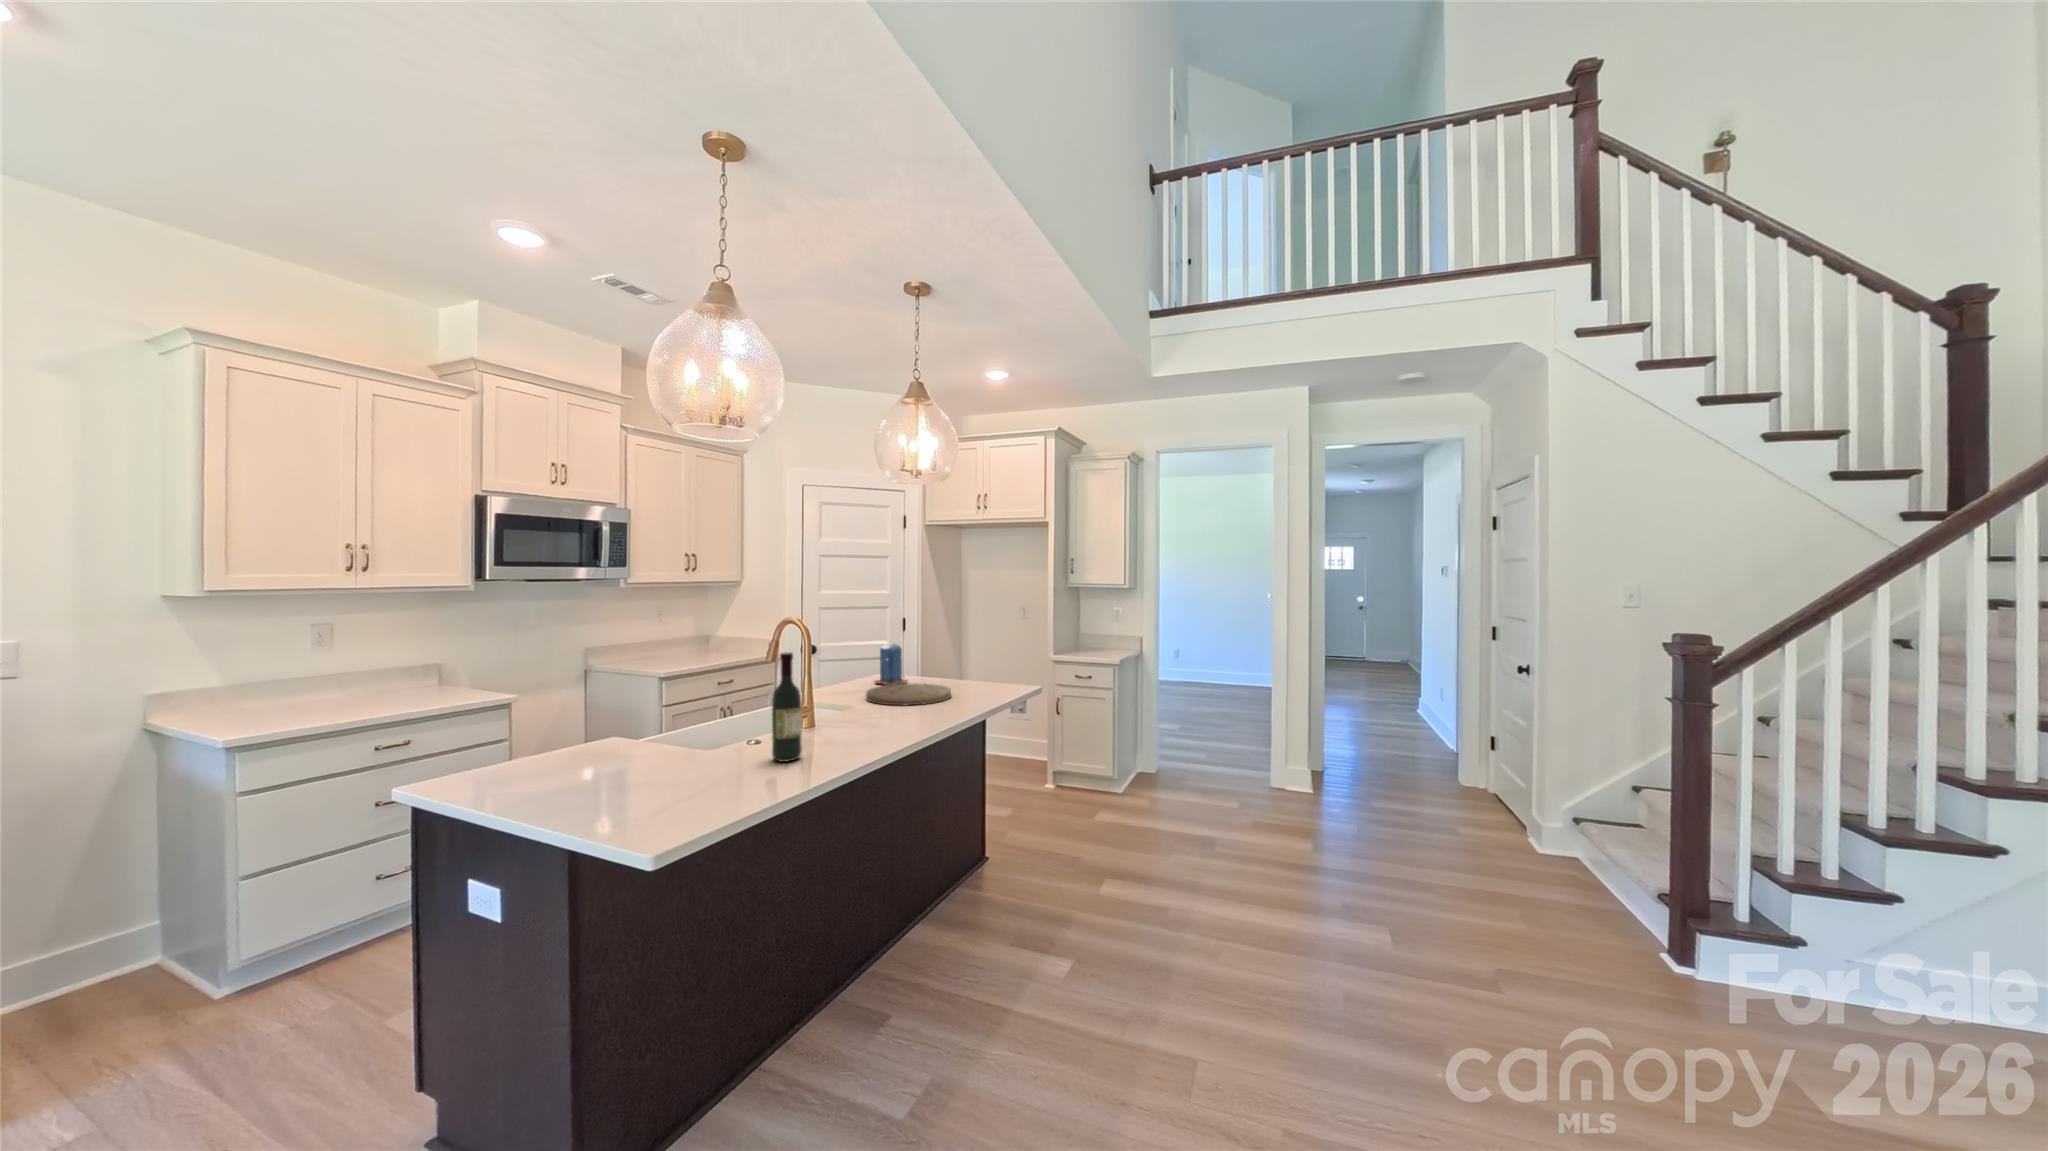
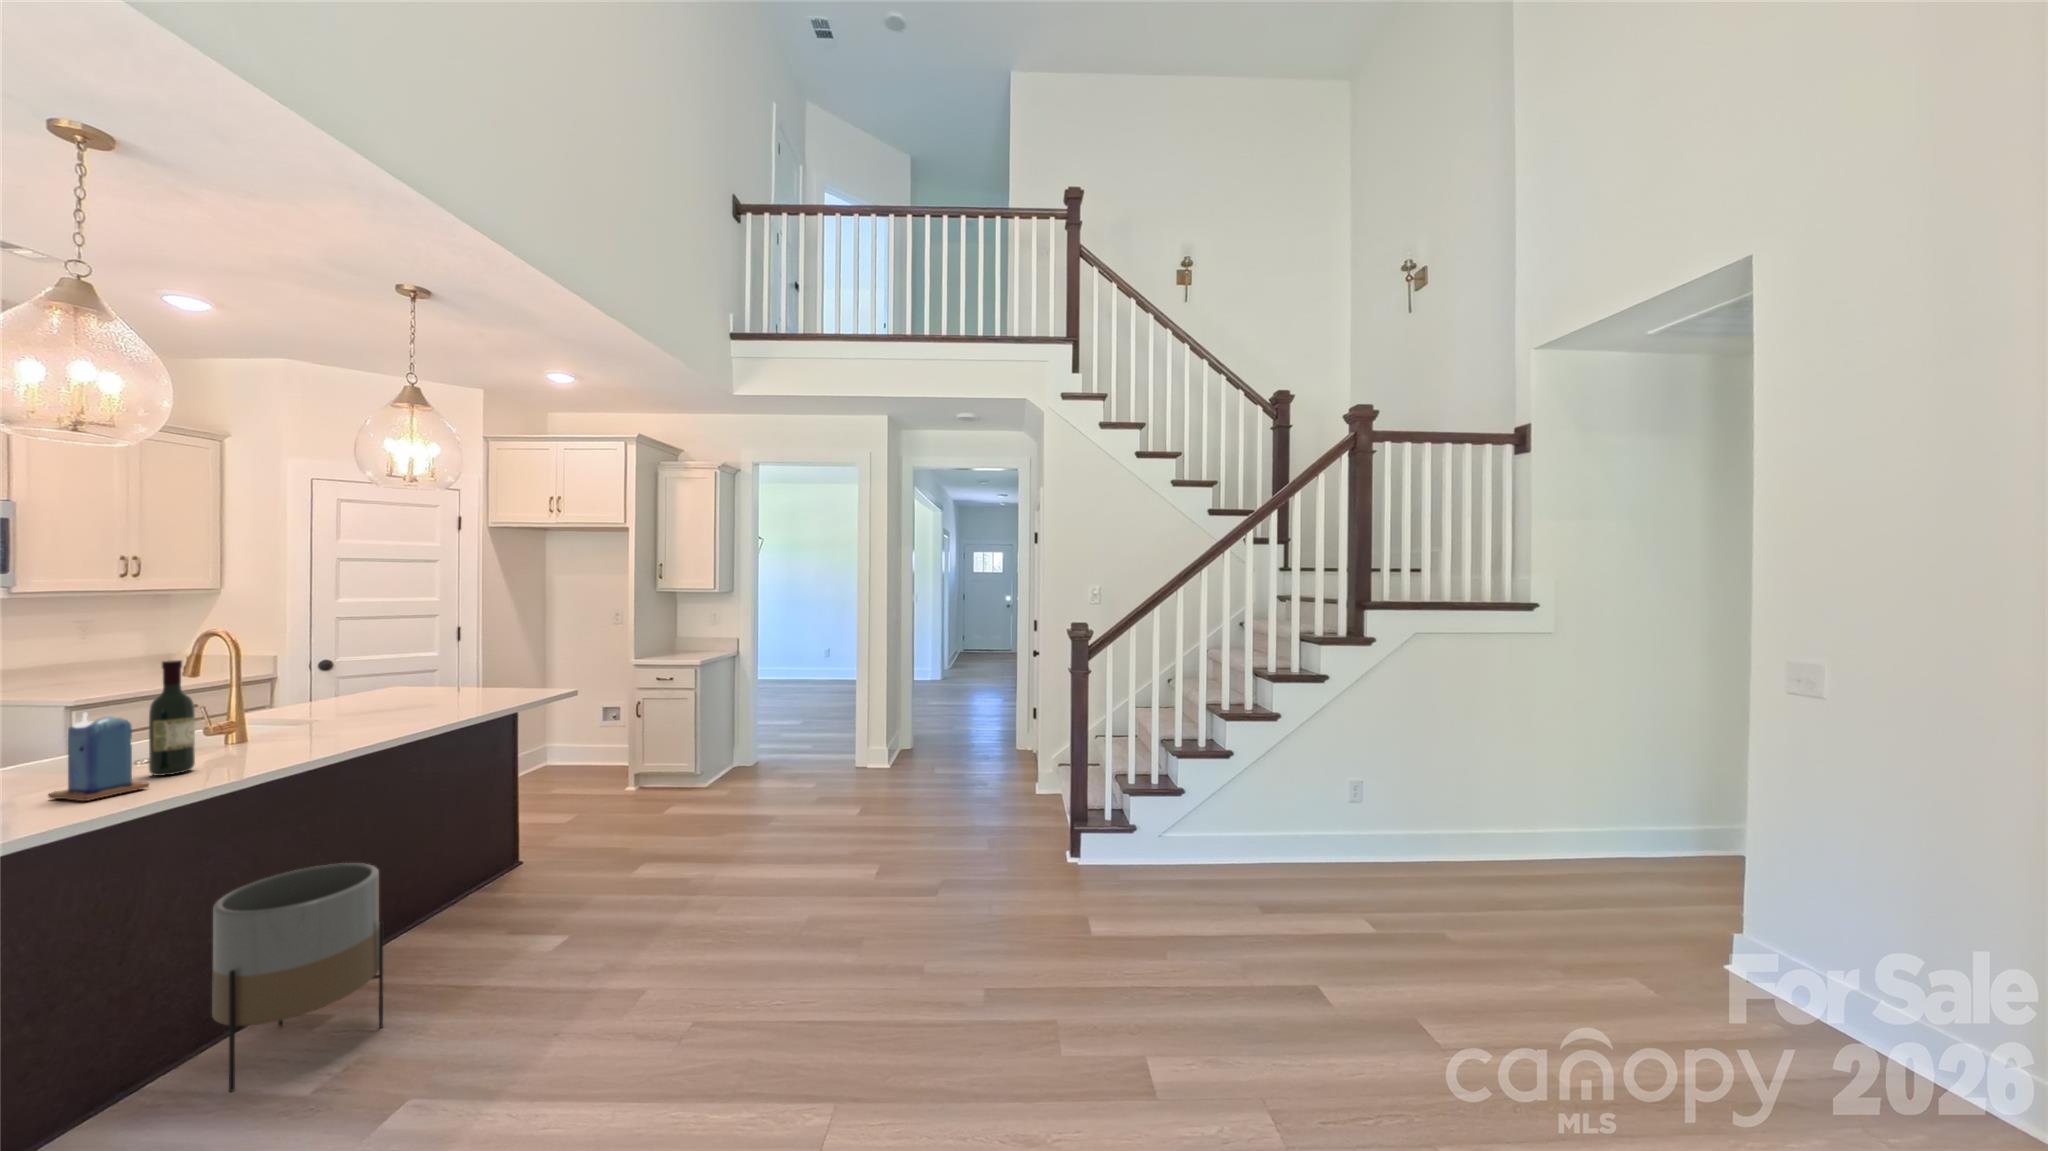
candle: present [875,644,908,685] -> present [48,713,149,801]
cutting board: present [866,684,951,706] -> none [342,693,459,716]
planter: none [811,853,932,1073] -> present [212,863,383,1092]

